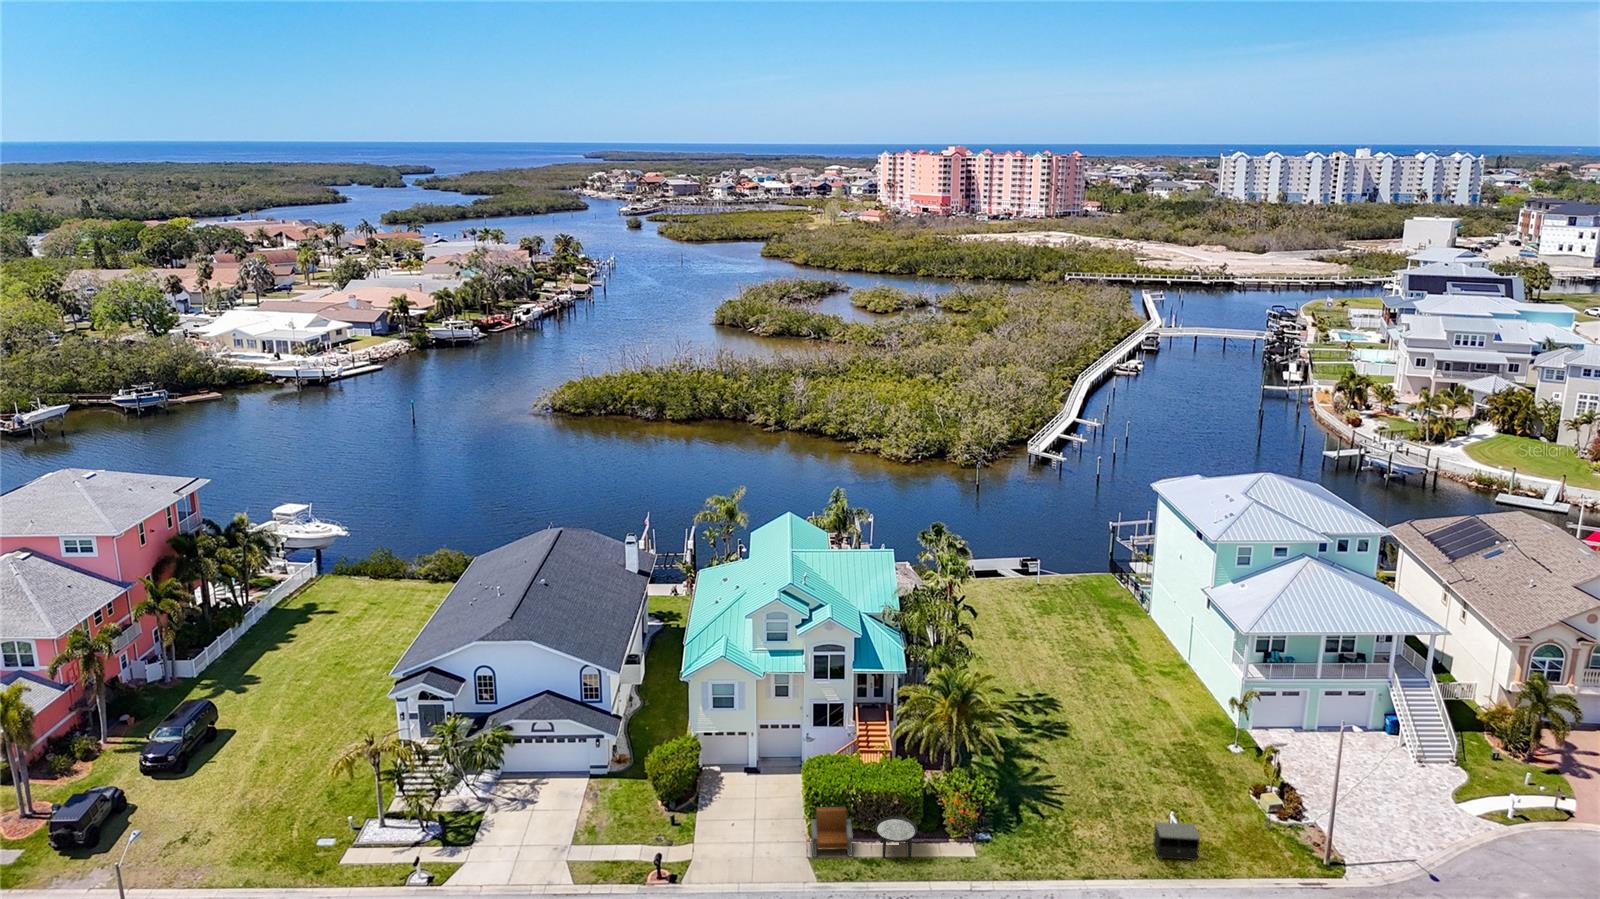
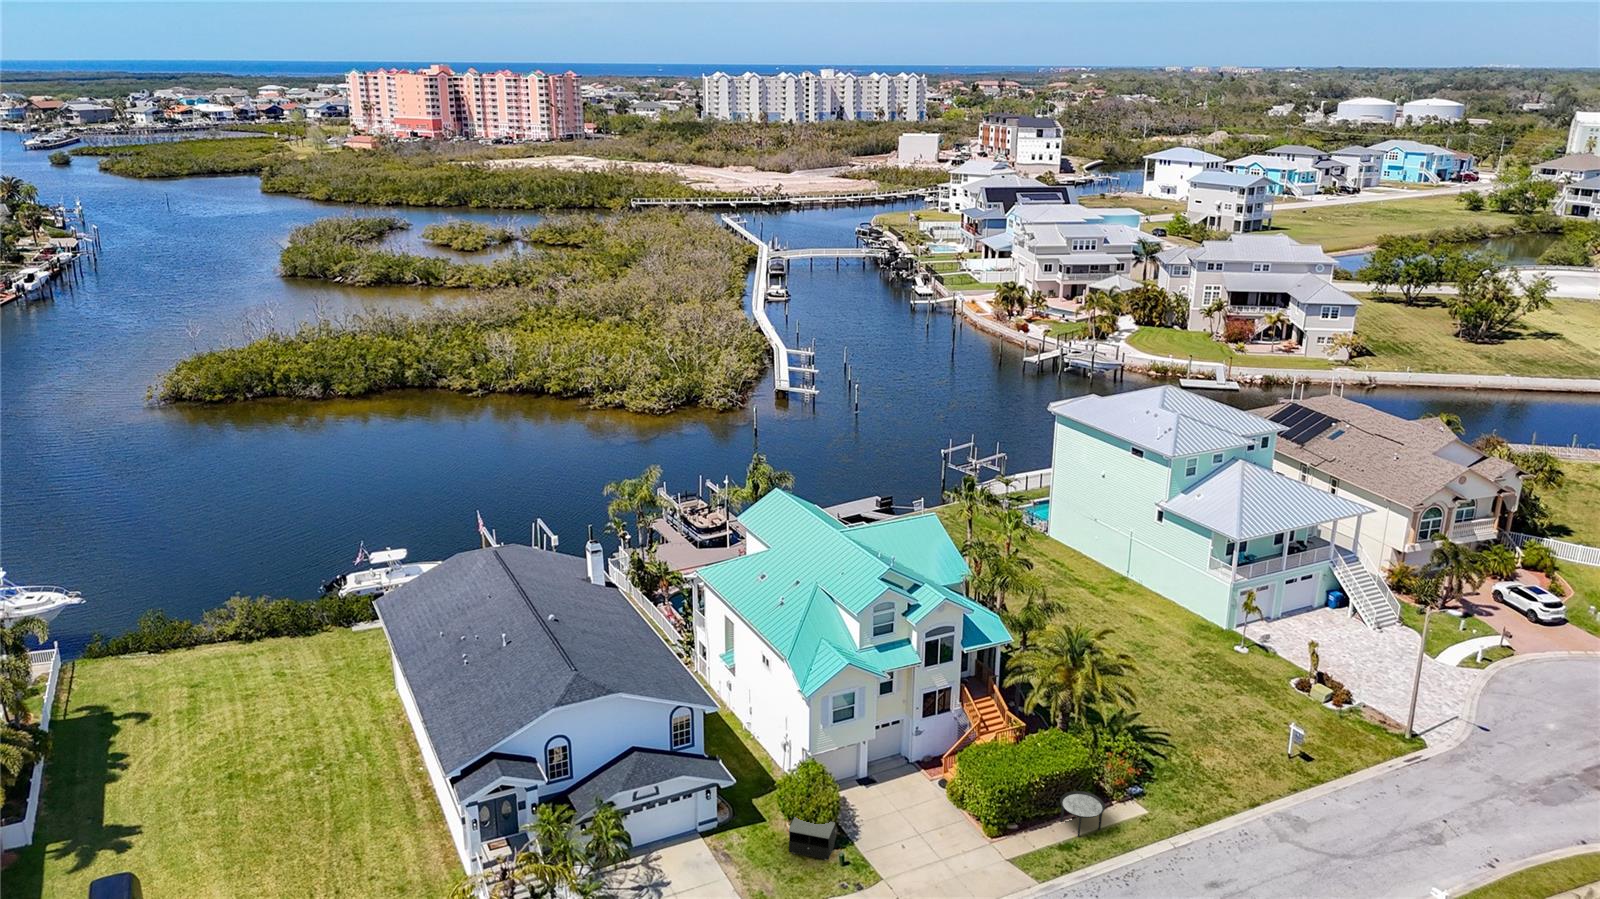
lounge chair: present [811,807,853,857] -> none [996,795,1053,856]
storage bench: present [1154,822,1200,860] -> present [789,817,835,860]

